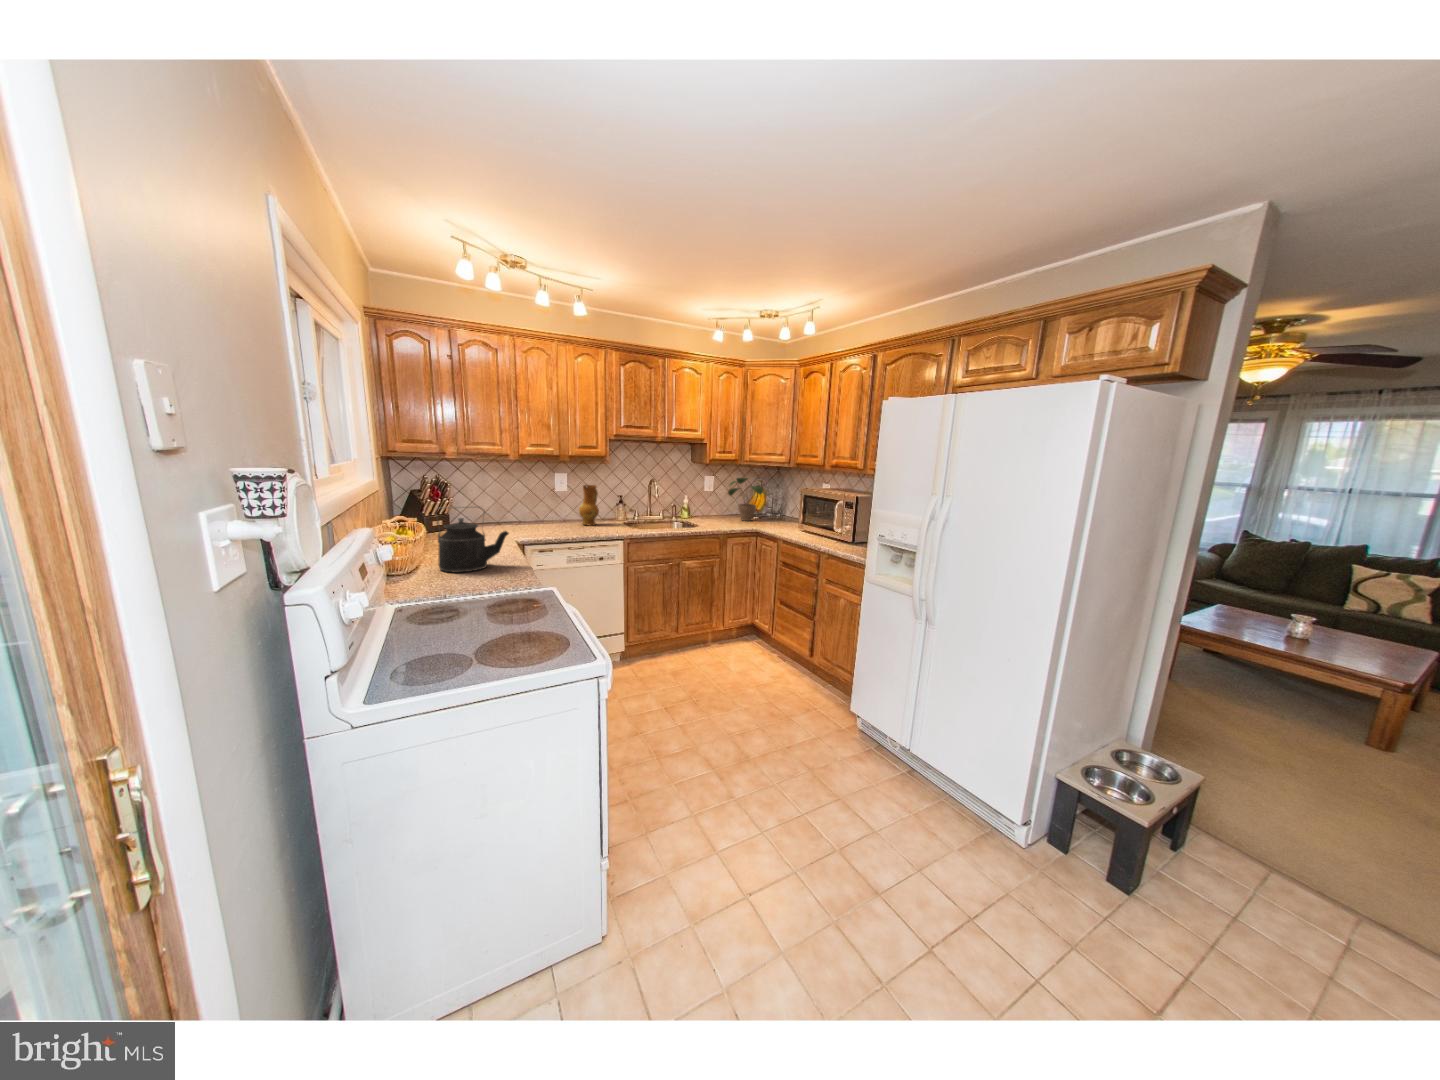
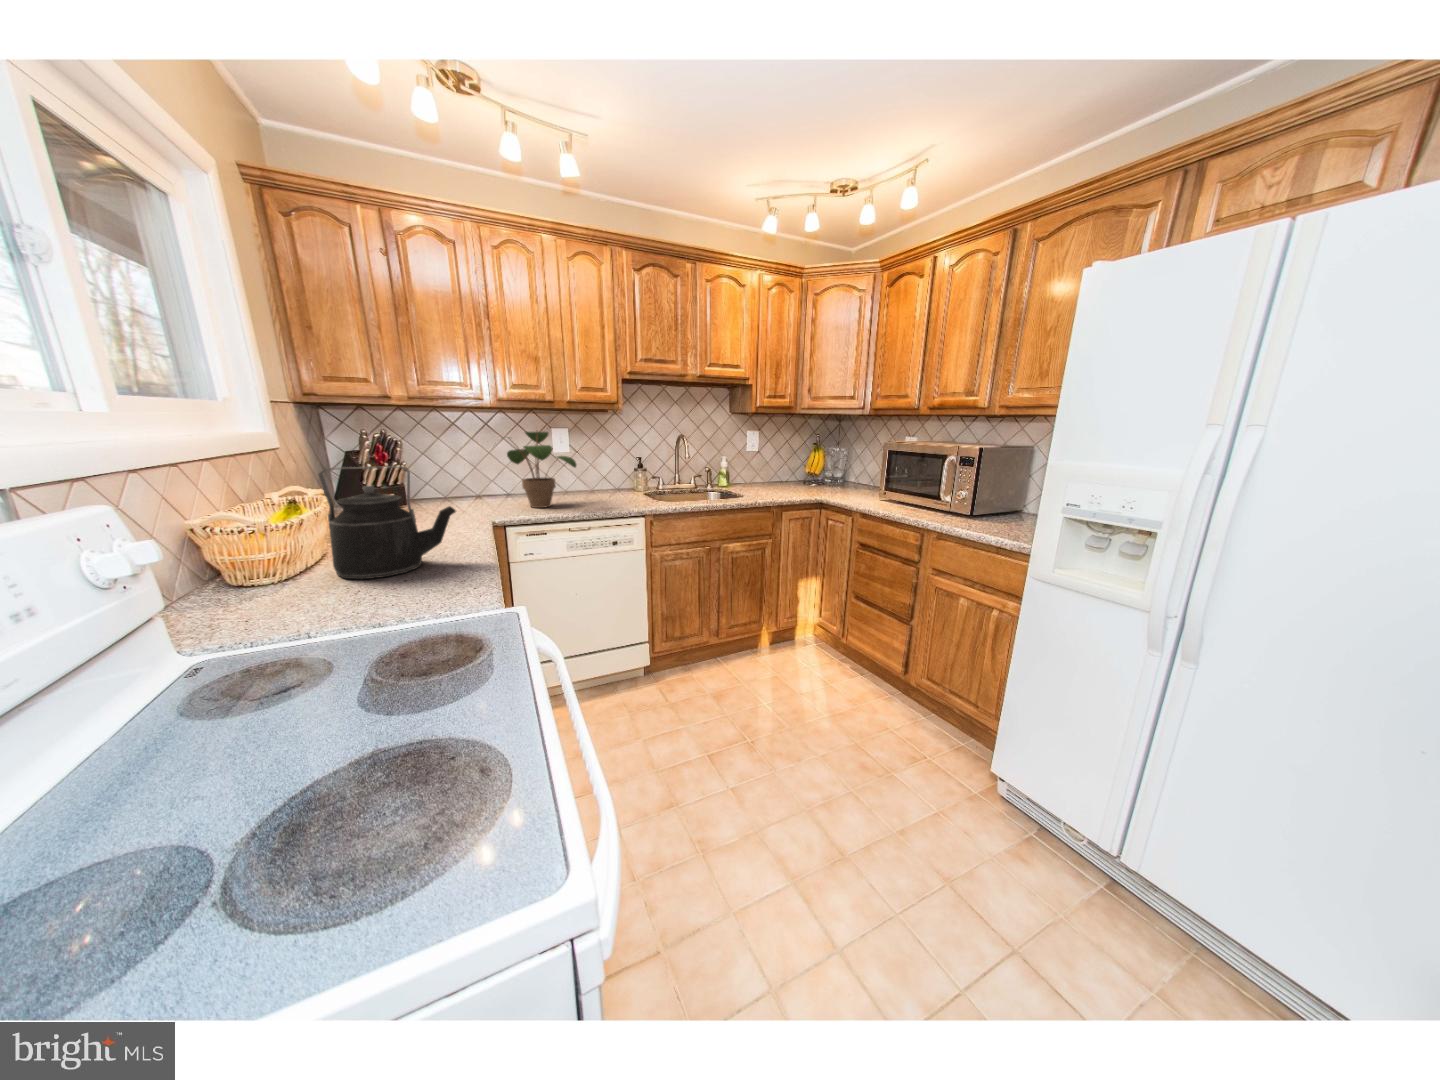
potted plant: present [728,478,770,521] -> present [507,431,576,508]
ceramic jug: present [579,485,599,526] -> none [584,442,610,497]

